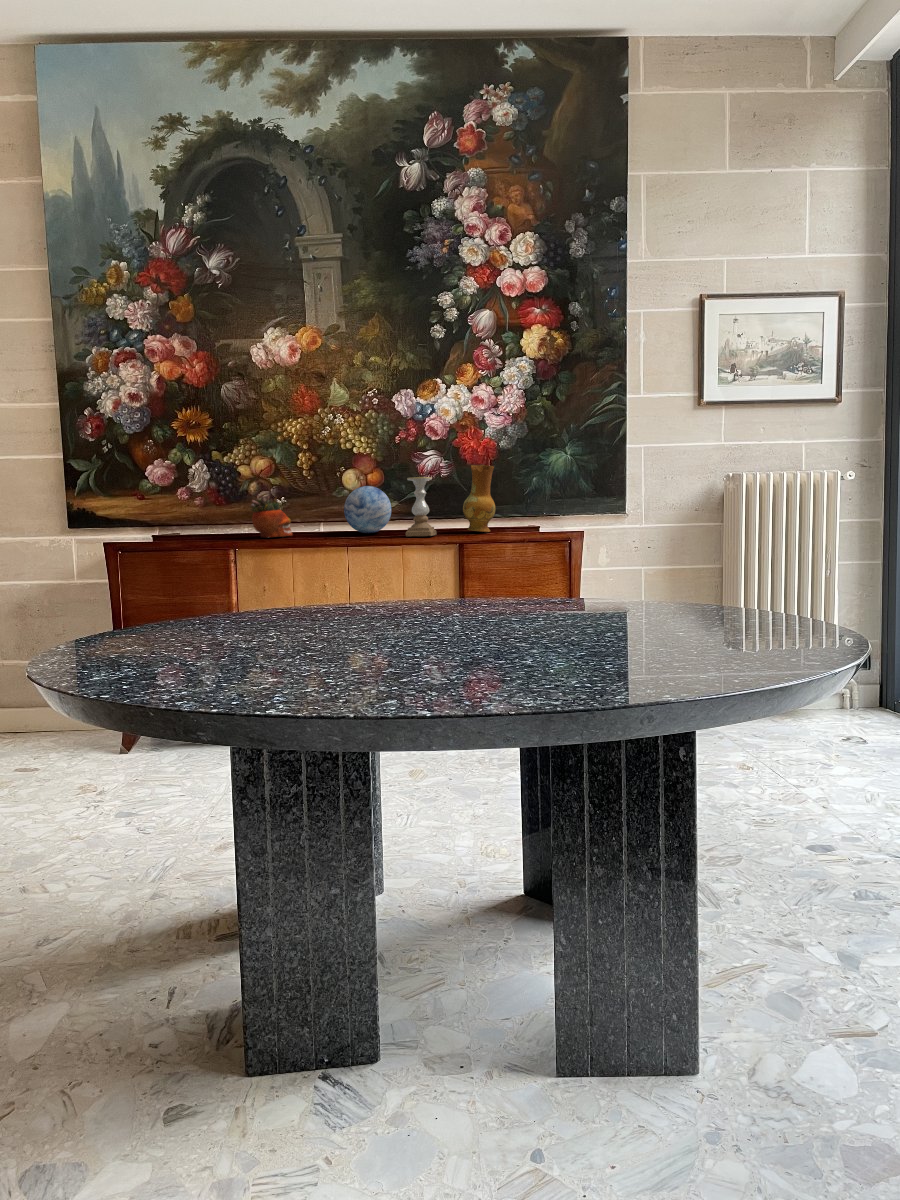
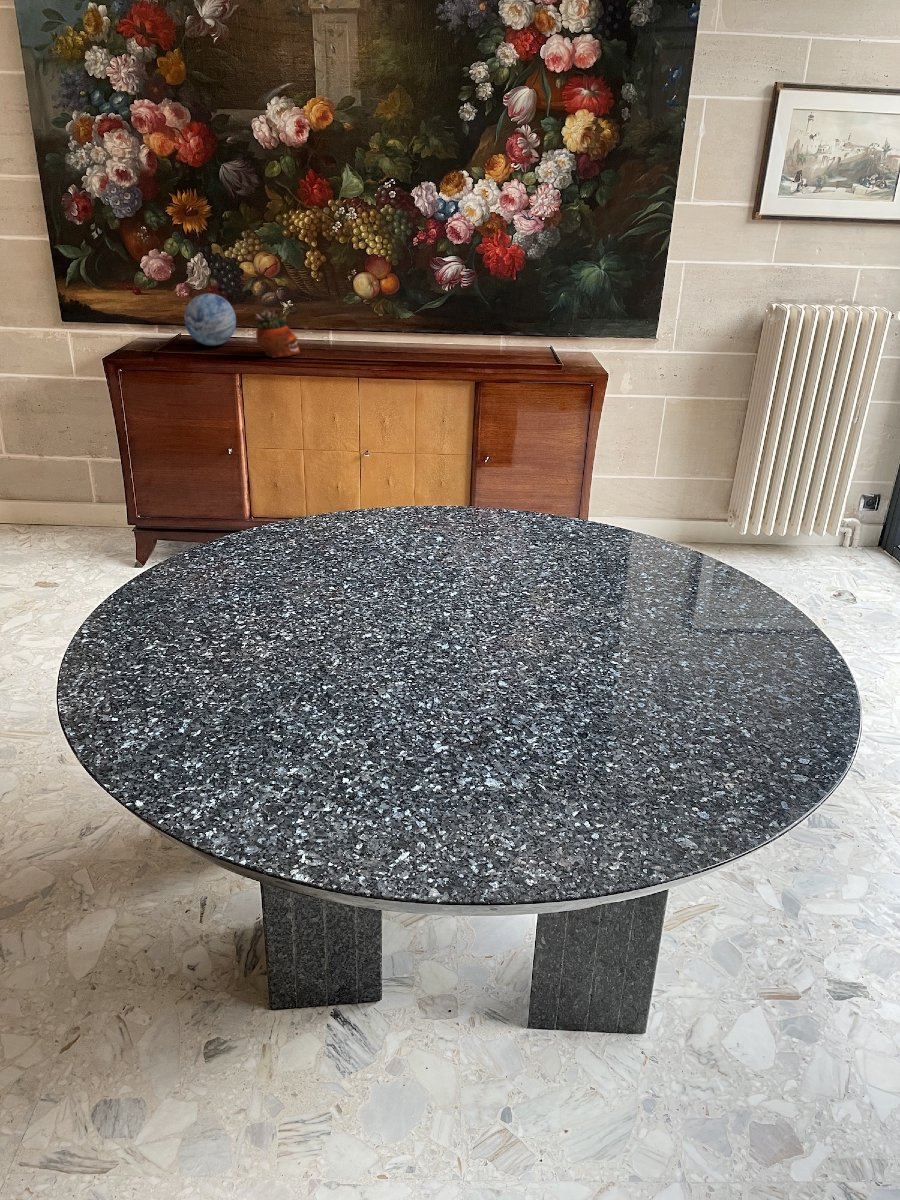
ceramic jug: present [463,465,496,532] -> none [483,286,520,363]
candle holder: present [406,477,437,536] -> none [420,299,453,369]
decorative orb: present [344,486,391,533] -> present [184,293,236,346]

